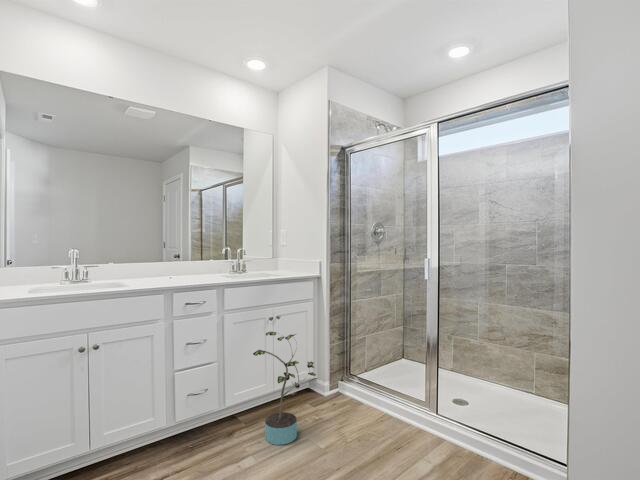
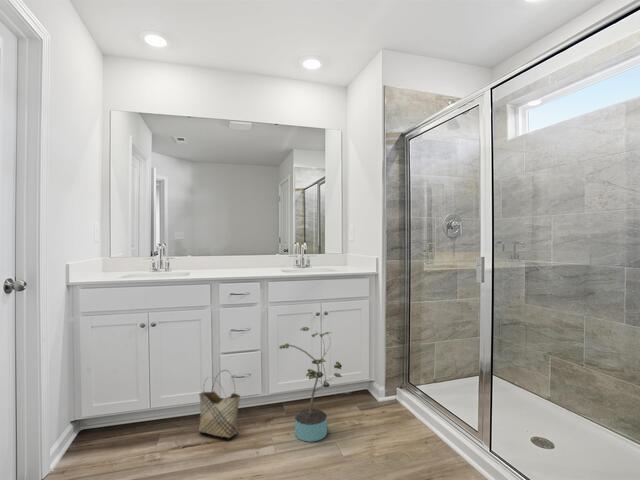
woven basket: none [157,387,208,462] -> present [199,370,240,438]

